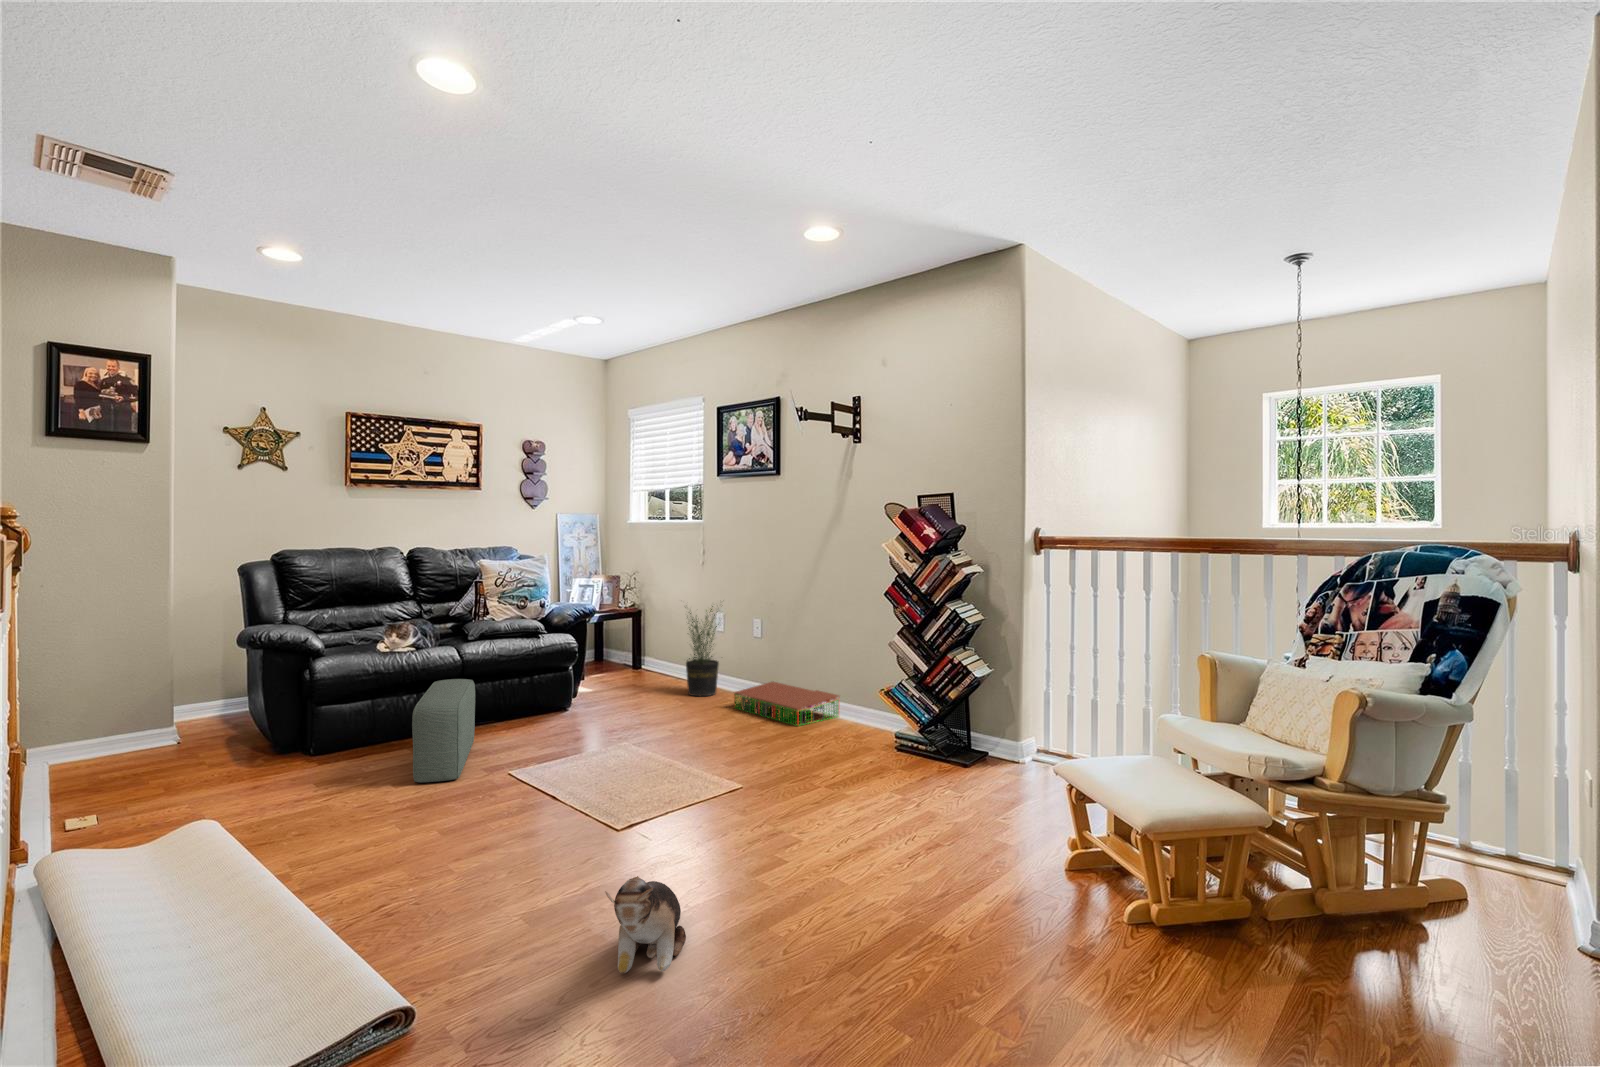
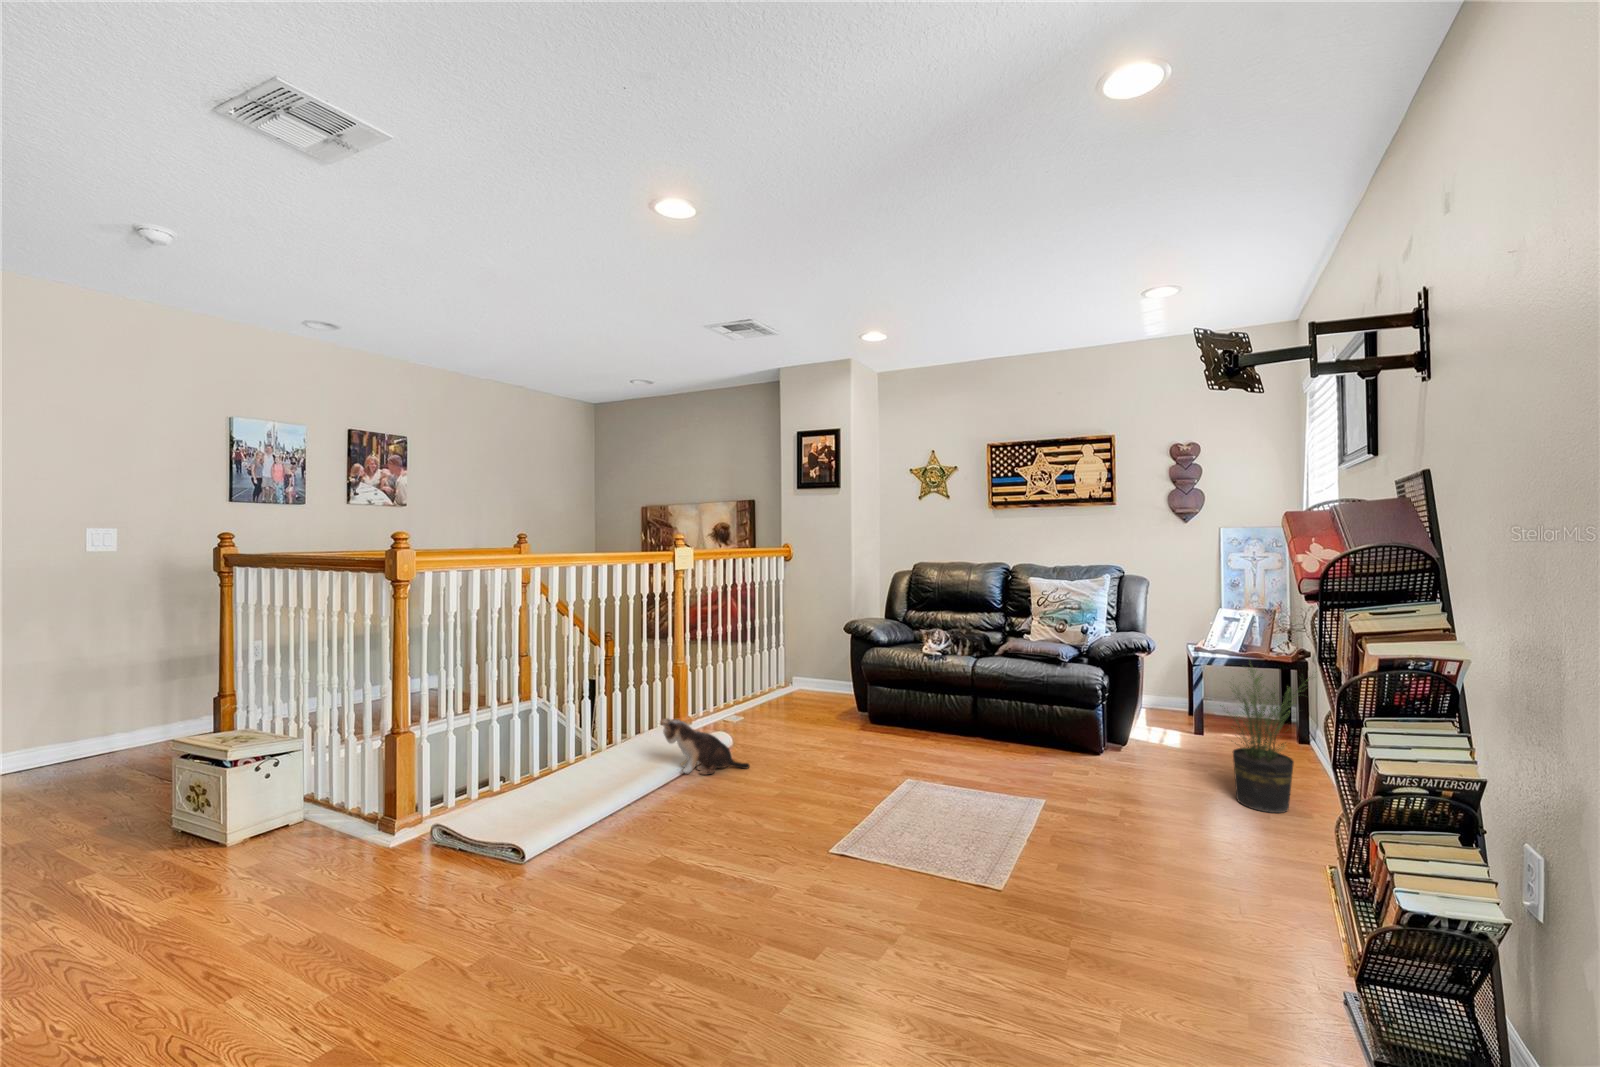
pouf: present [412,679,475,782] -> none [808,681,925,765]
storage bin: present [734,681,839,725] -> none [1224,815,1363,950]
plush toy: present [605,876,686,973] -> present [660,718,750,775]

